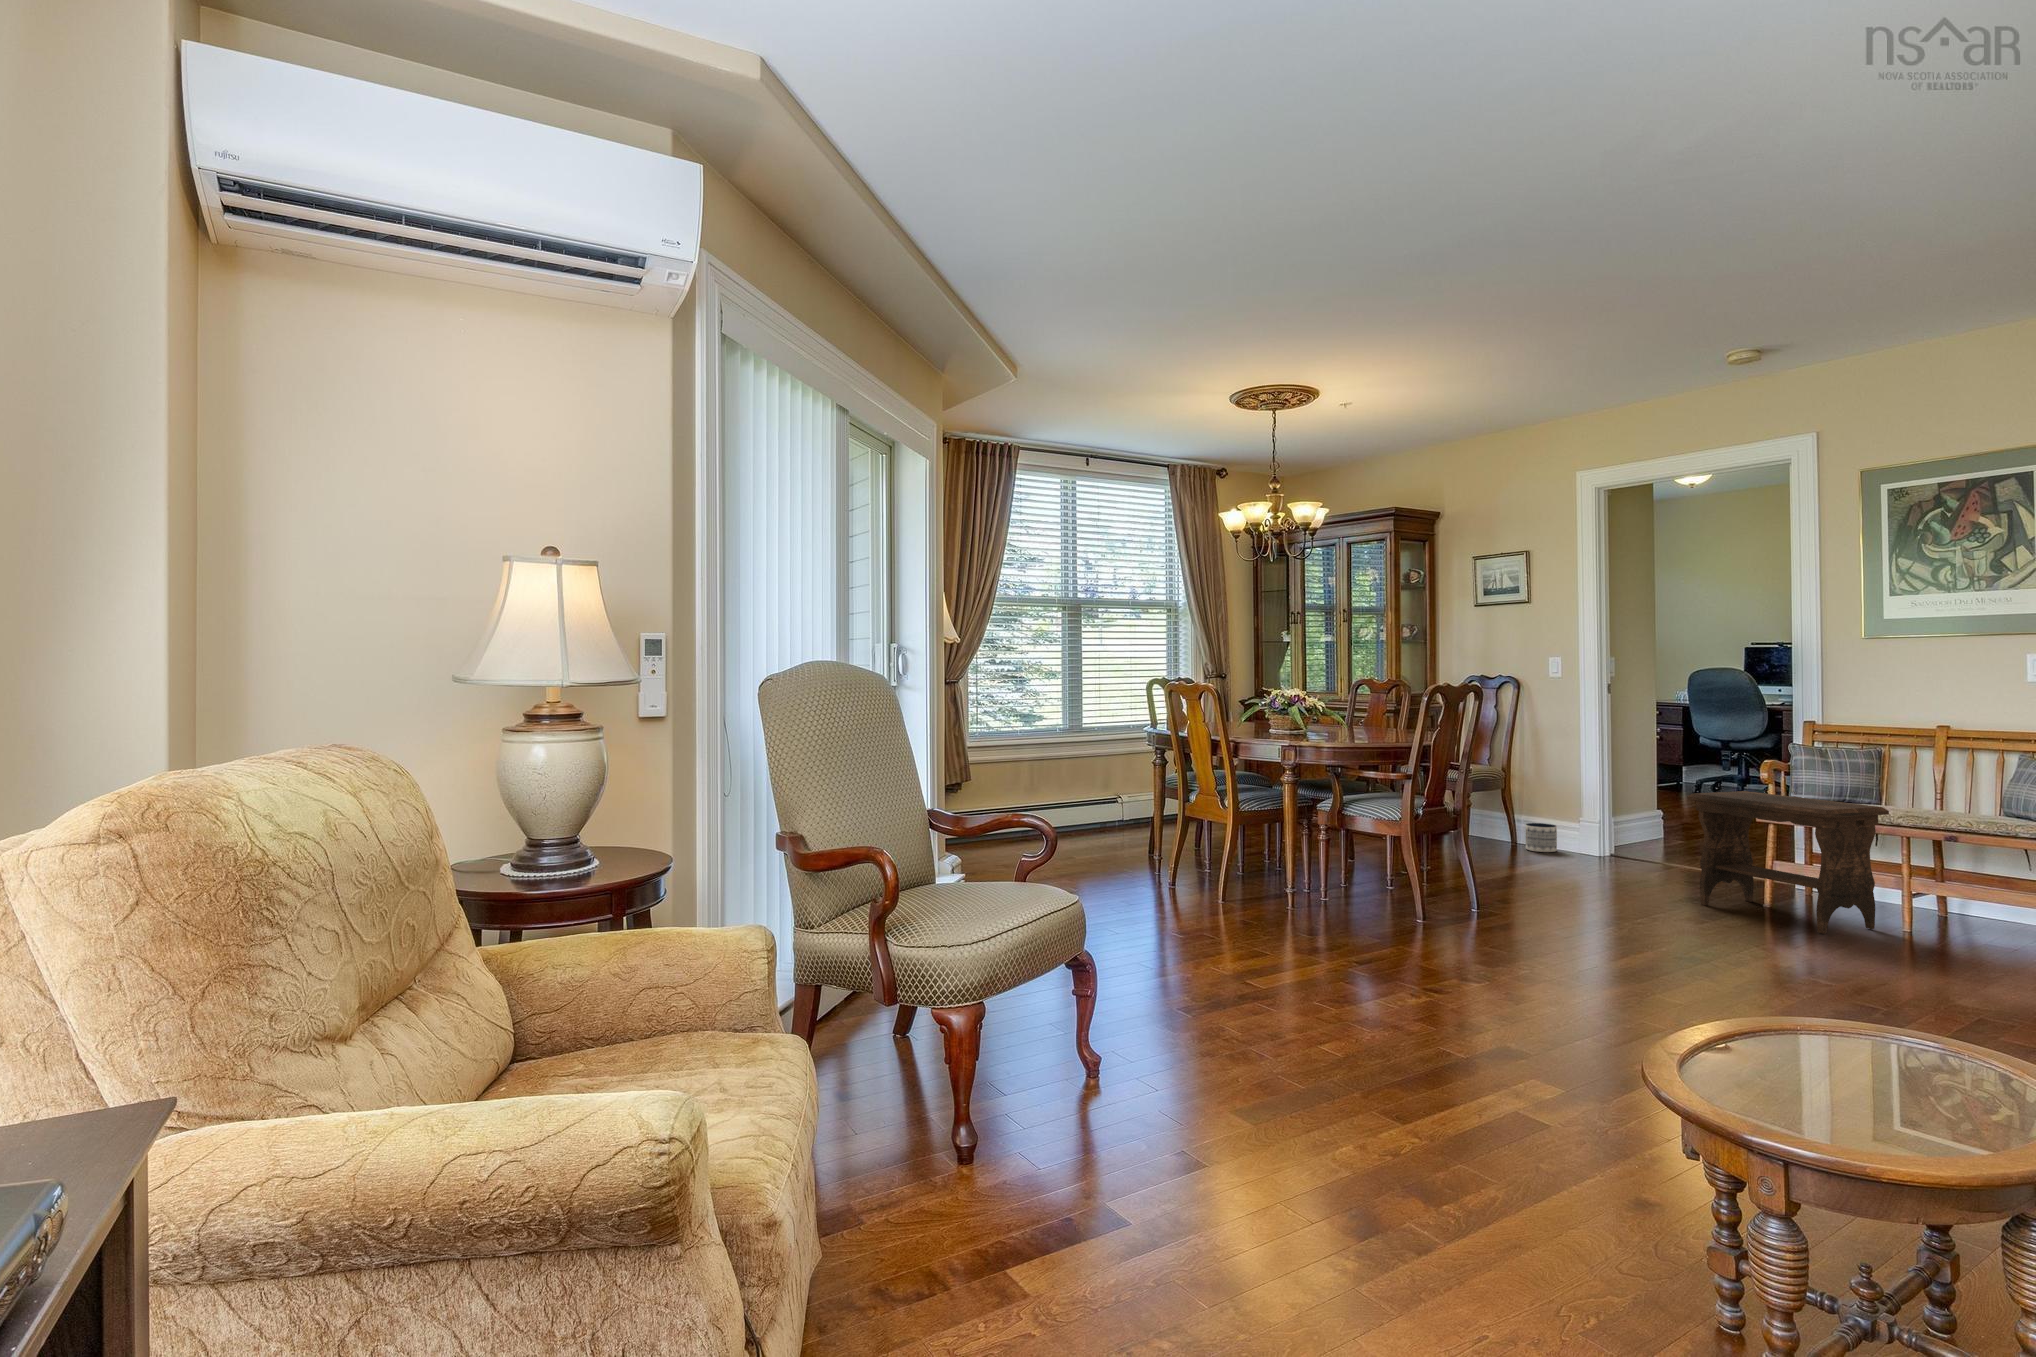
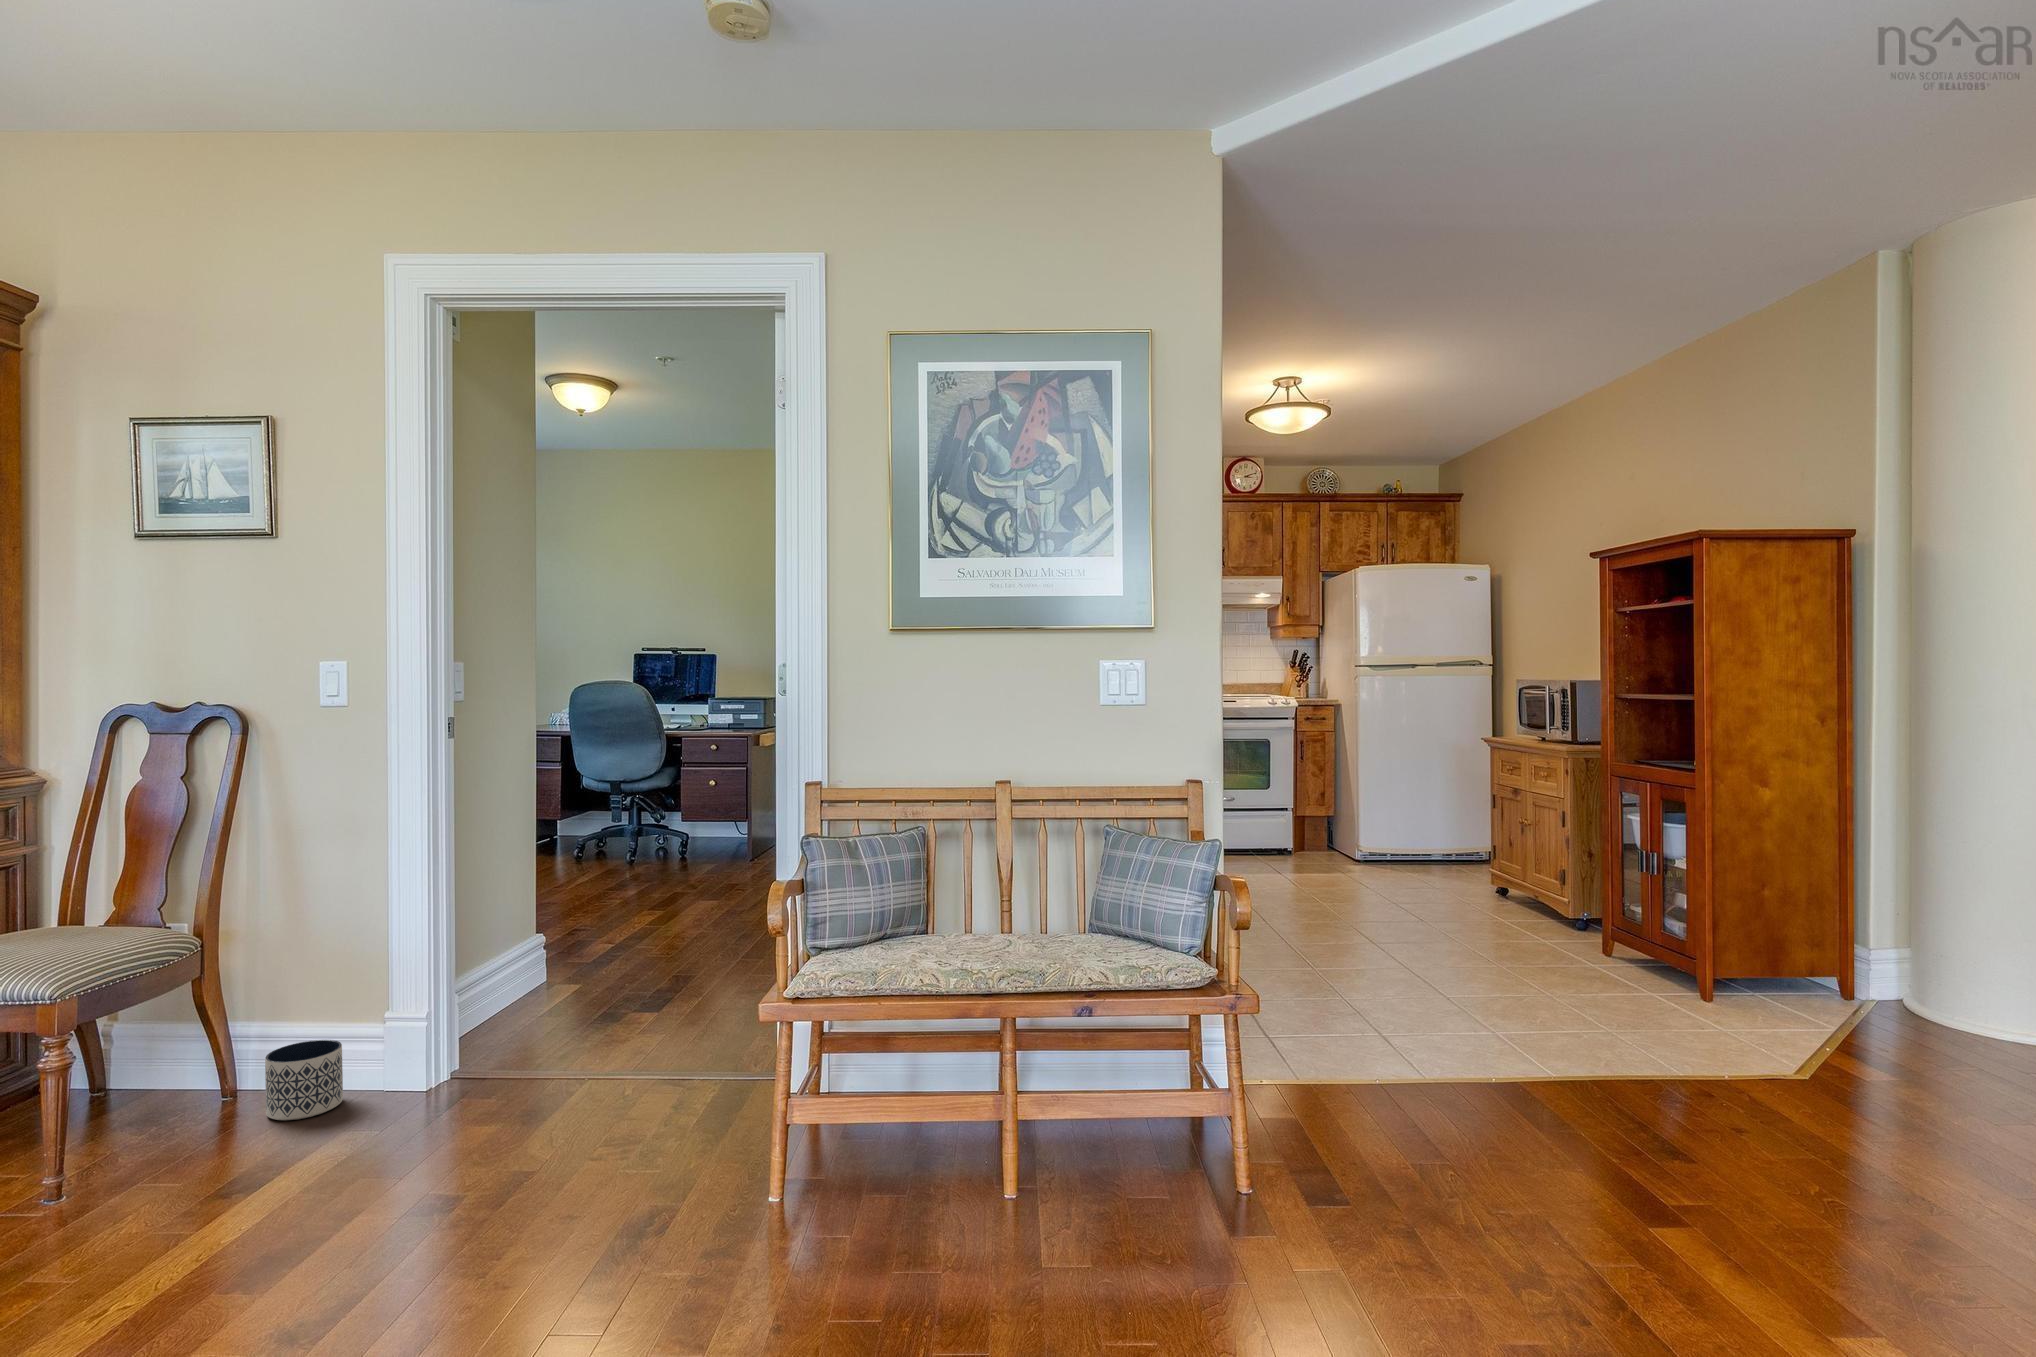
footstool: present [1687,791,1889,934] -> none [642,952,1007,1300]

